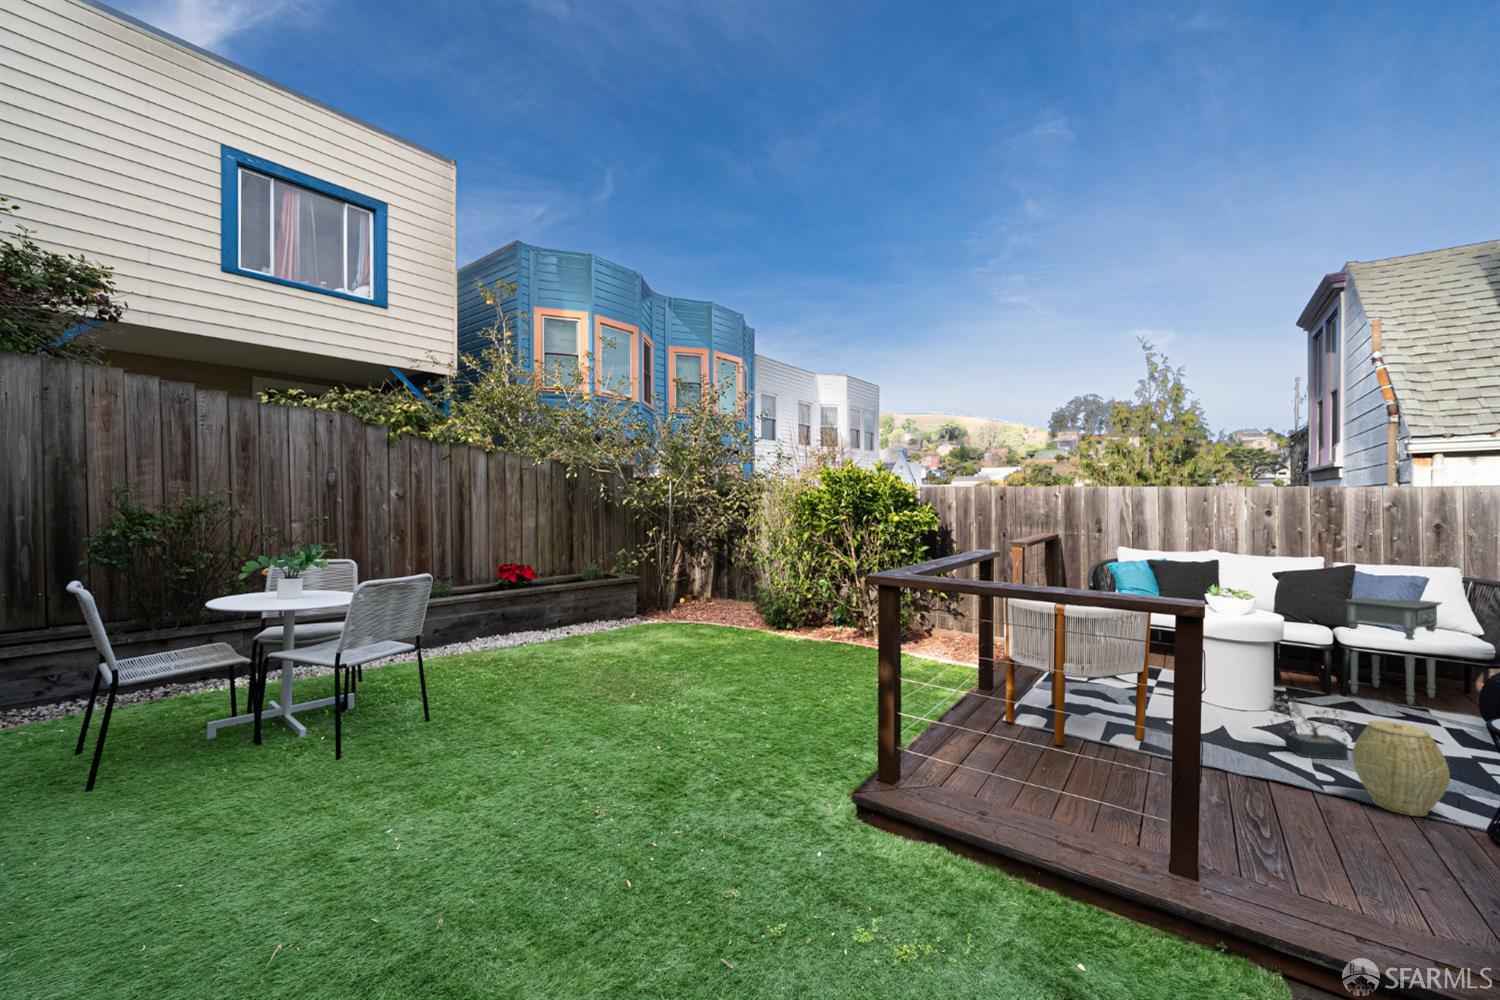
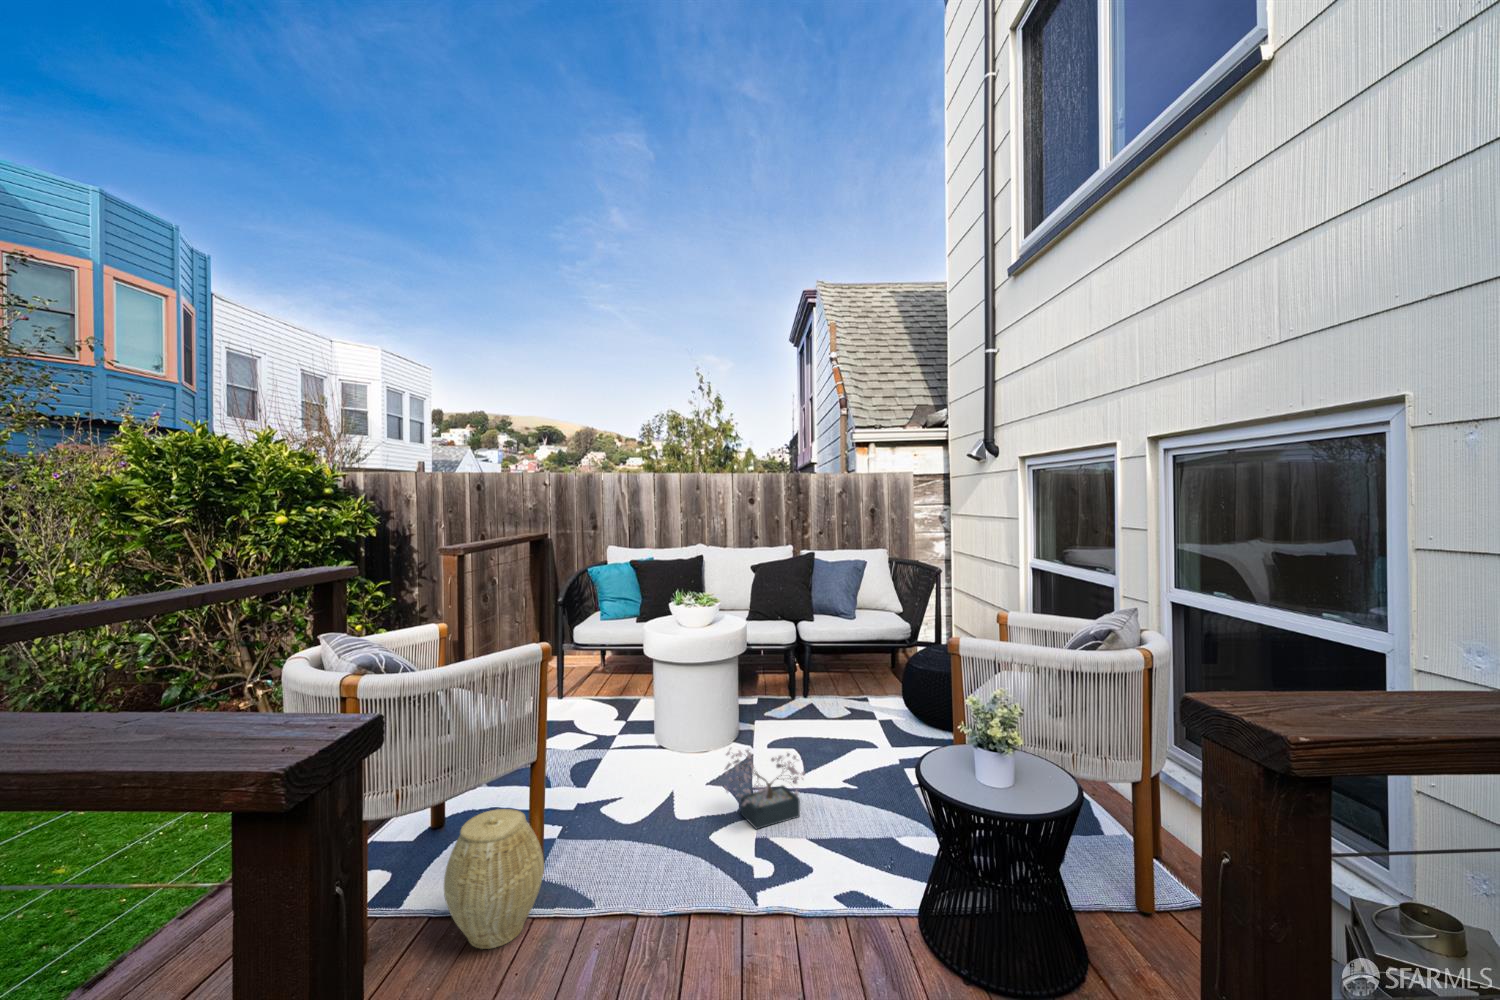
side table: present [1346,597,1442,705] -> none [808,583,876,693]
woven basket: present [1352,721,1450,816] -> present [444,809,544,949]

